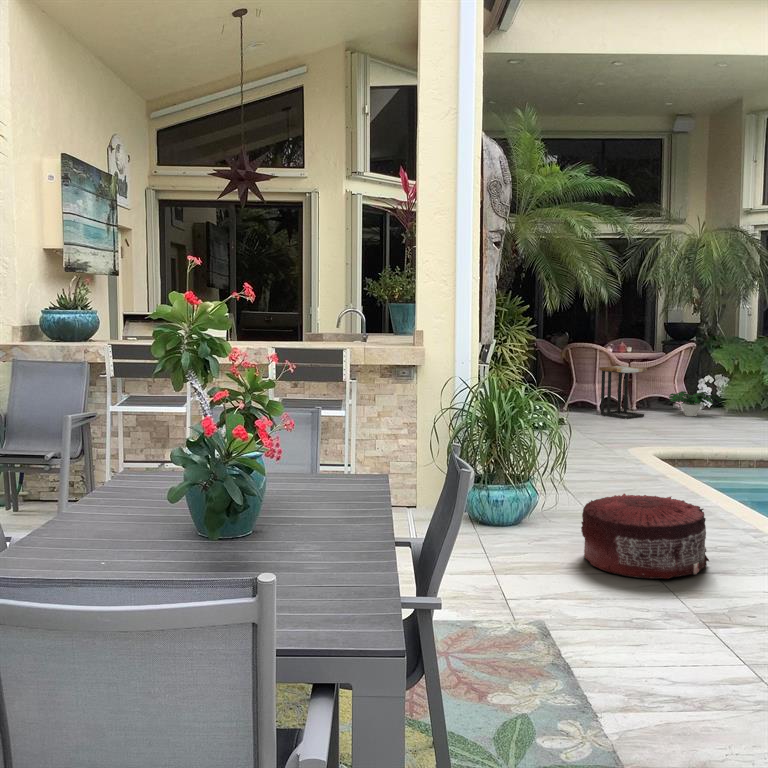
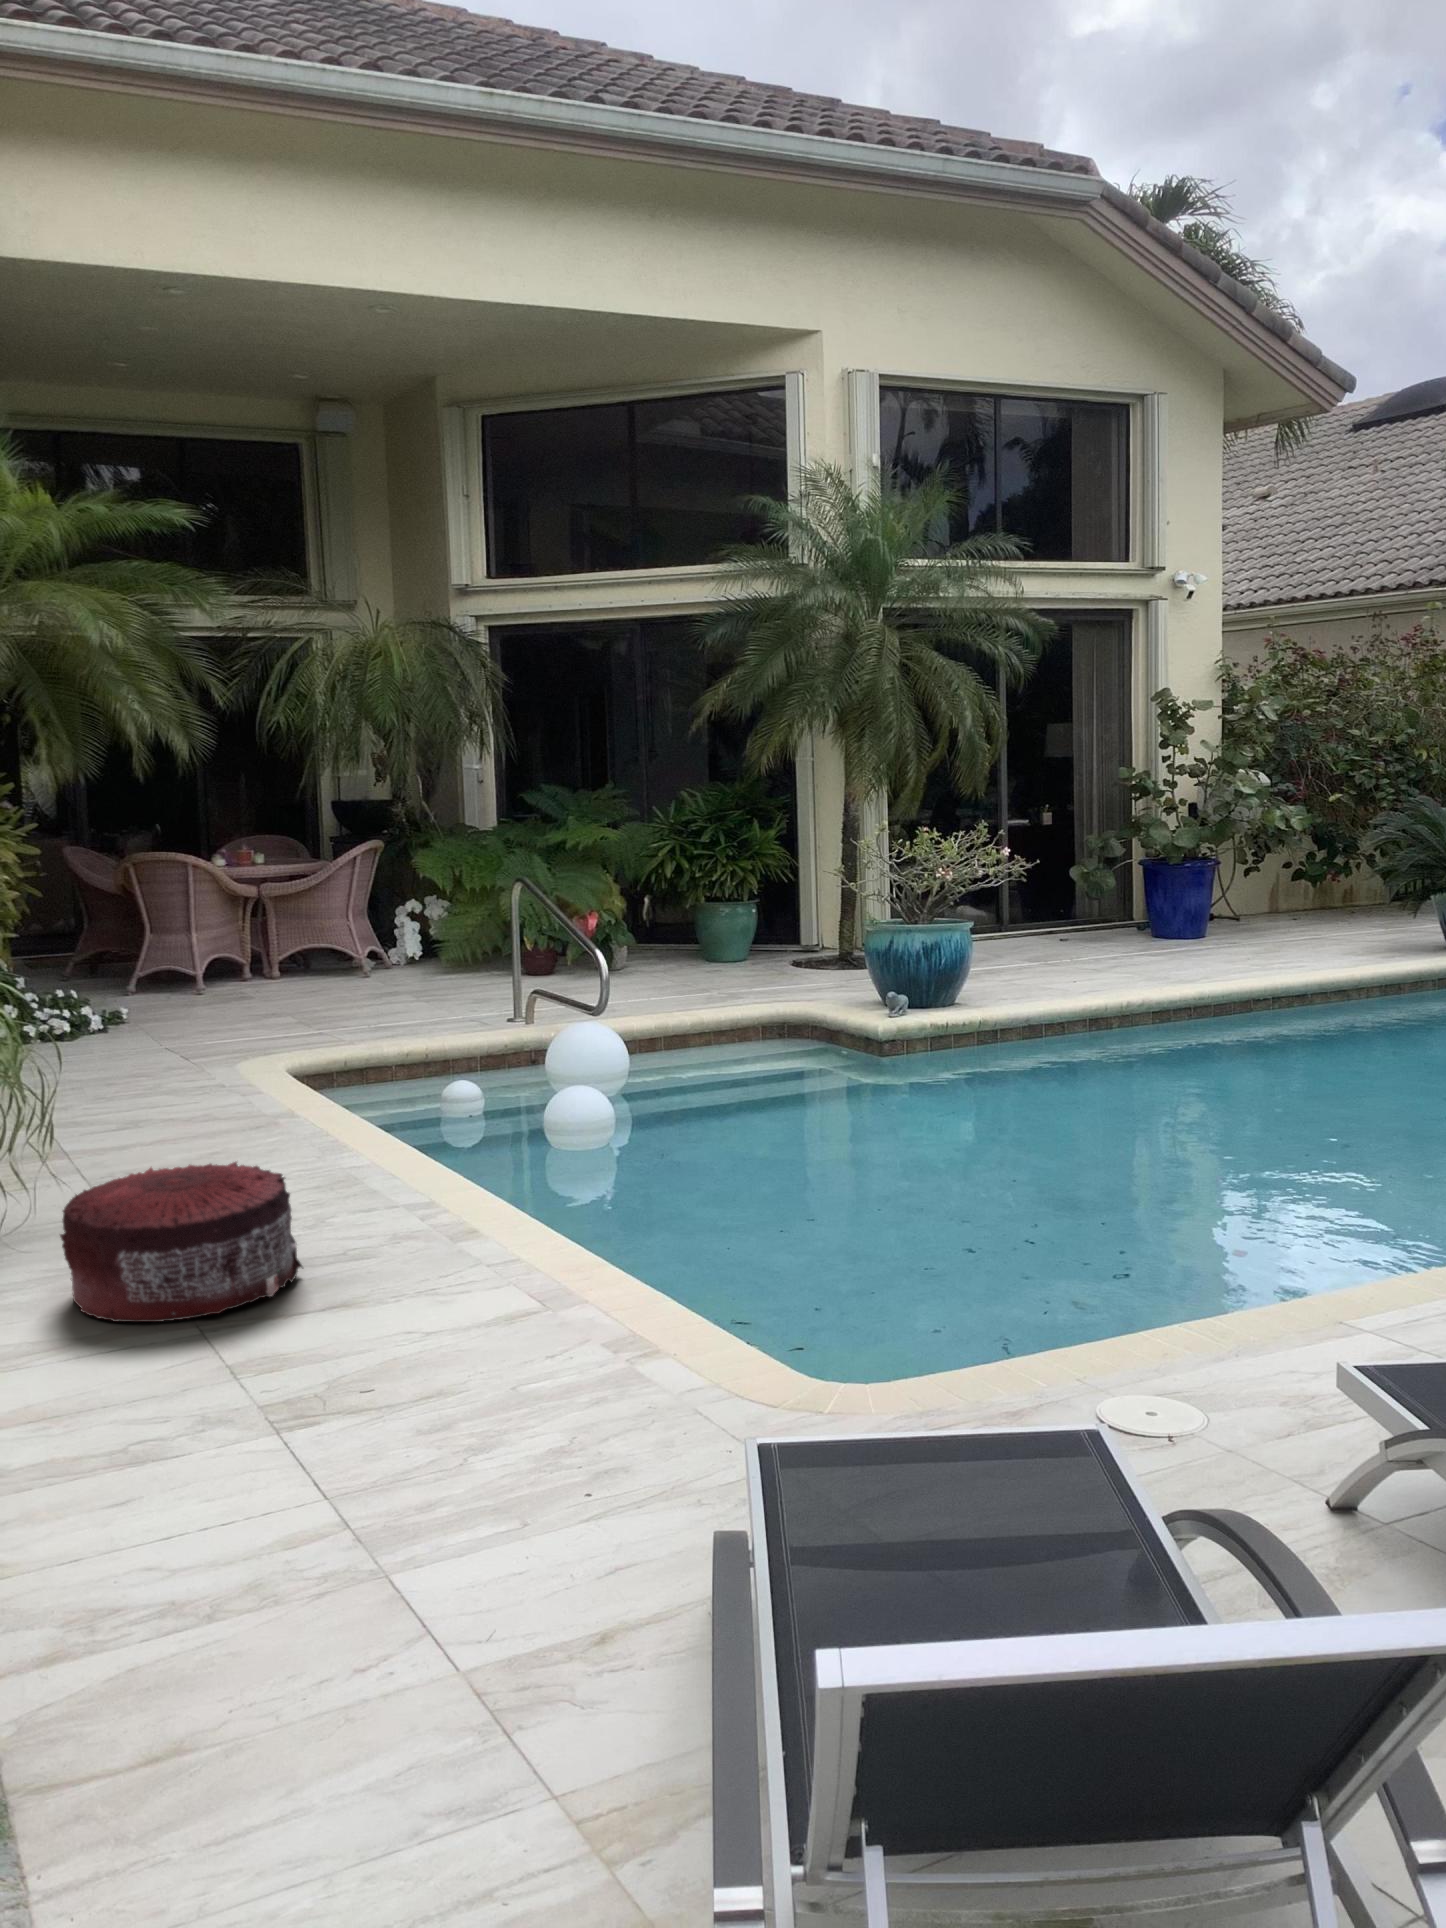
side table: present [599,366,647,419] -> none [194,894,291,998]
potted plant: present [669,391,722,416] -> none [335,932,434,981]

